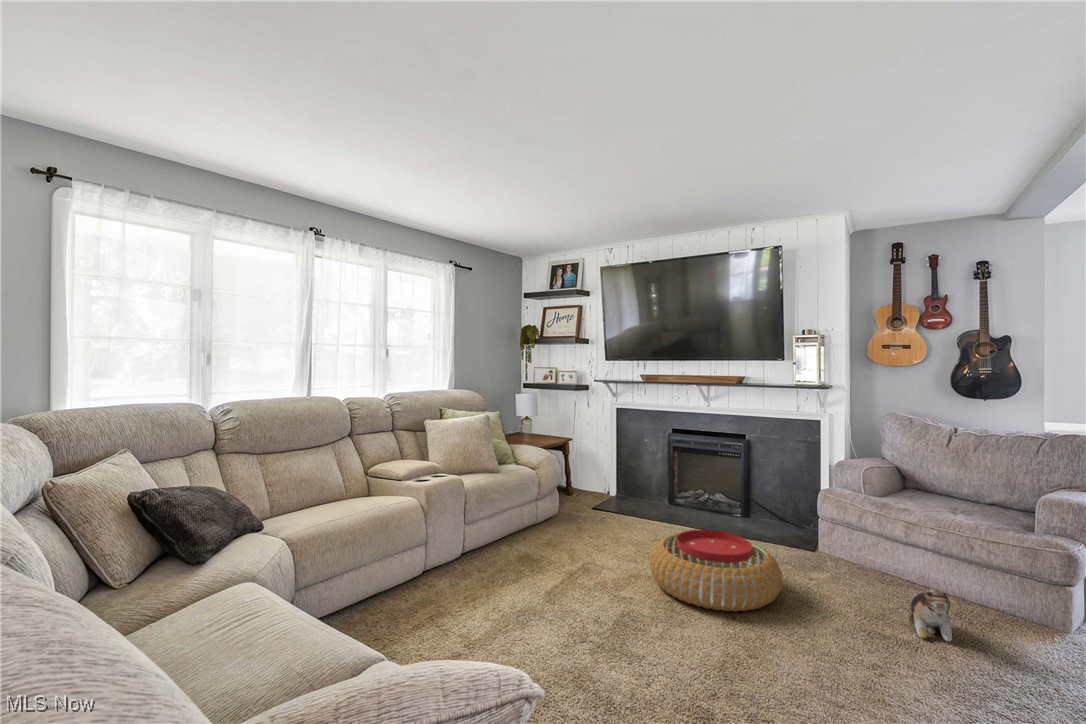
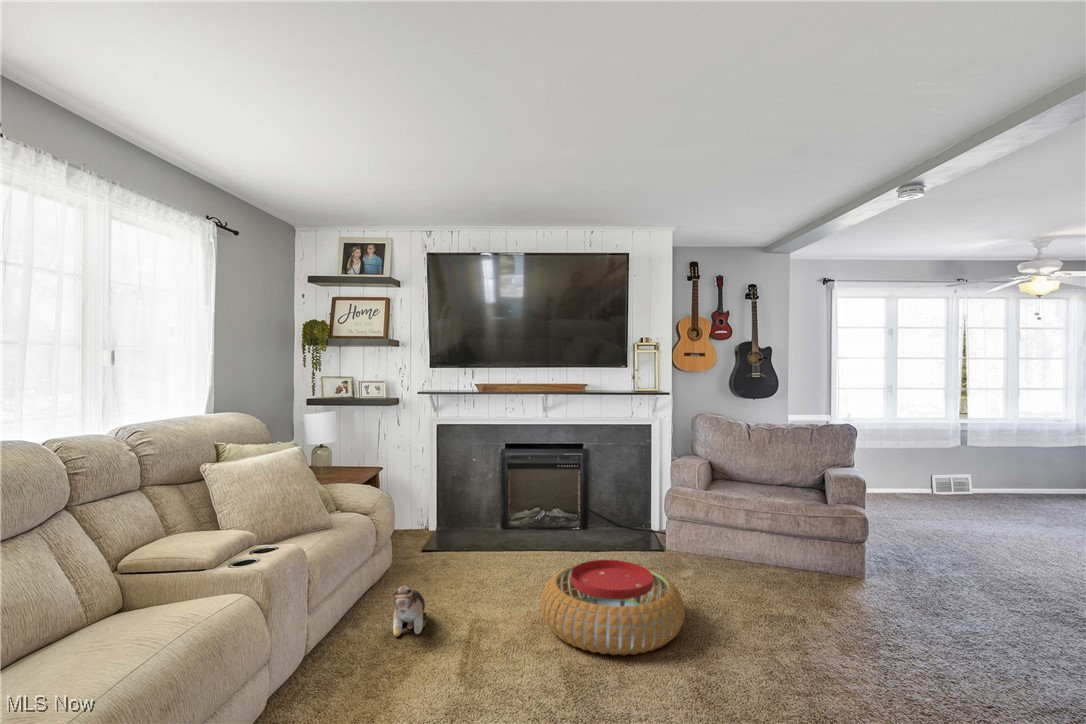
plush toy: present [910,588,953,642] -> present [390,585,428,637]

